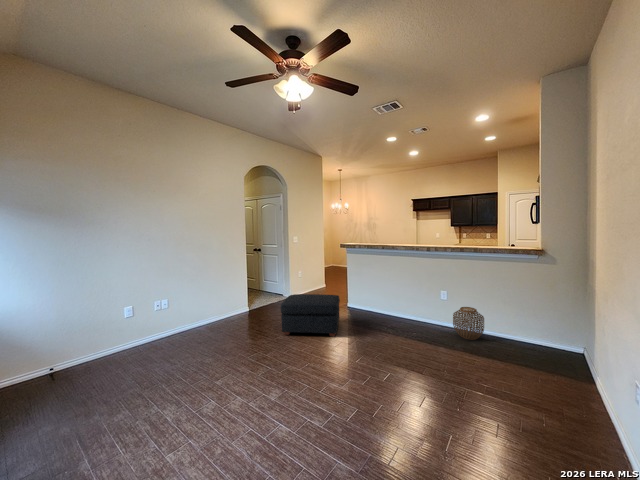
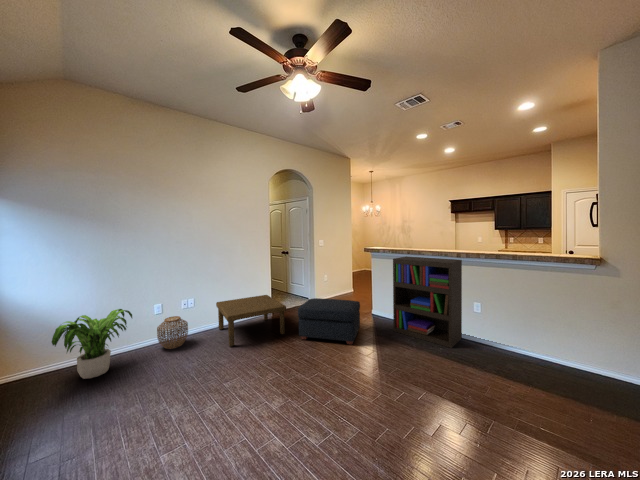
bookshelf: none [370,252,431,333] -> present [393,256,462,348]
coffee table: none [191,293,268,347] -> present [216,295,286,346]
woven basket: present [453,307,484,340] -> present [157,316,188,349]
potted plant: none [10,313,102,392] -> present [52,309,132,379]

